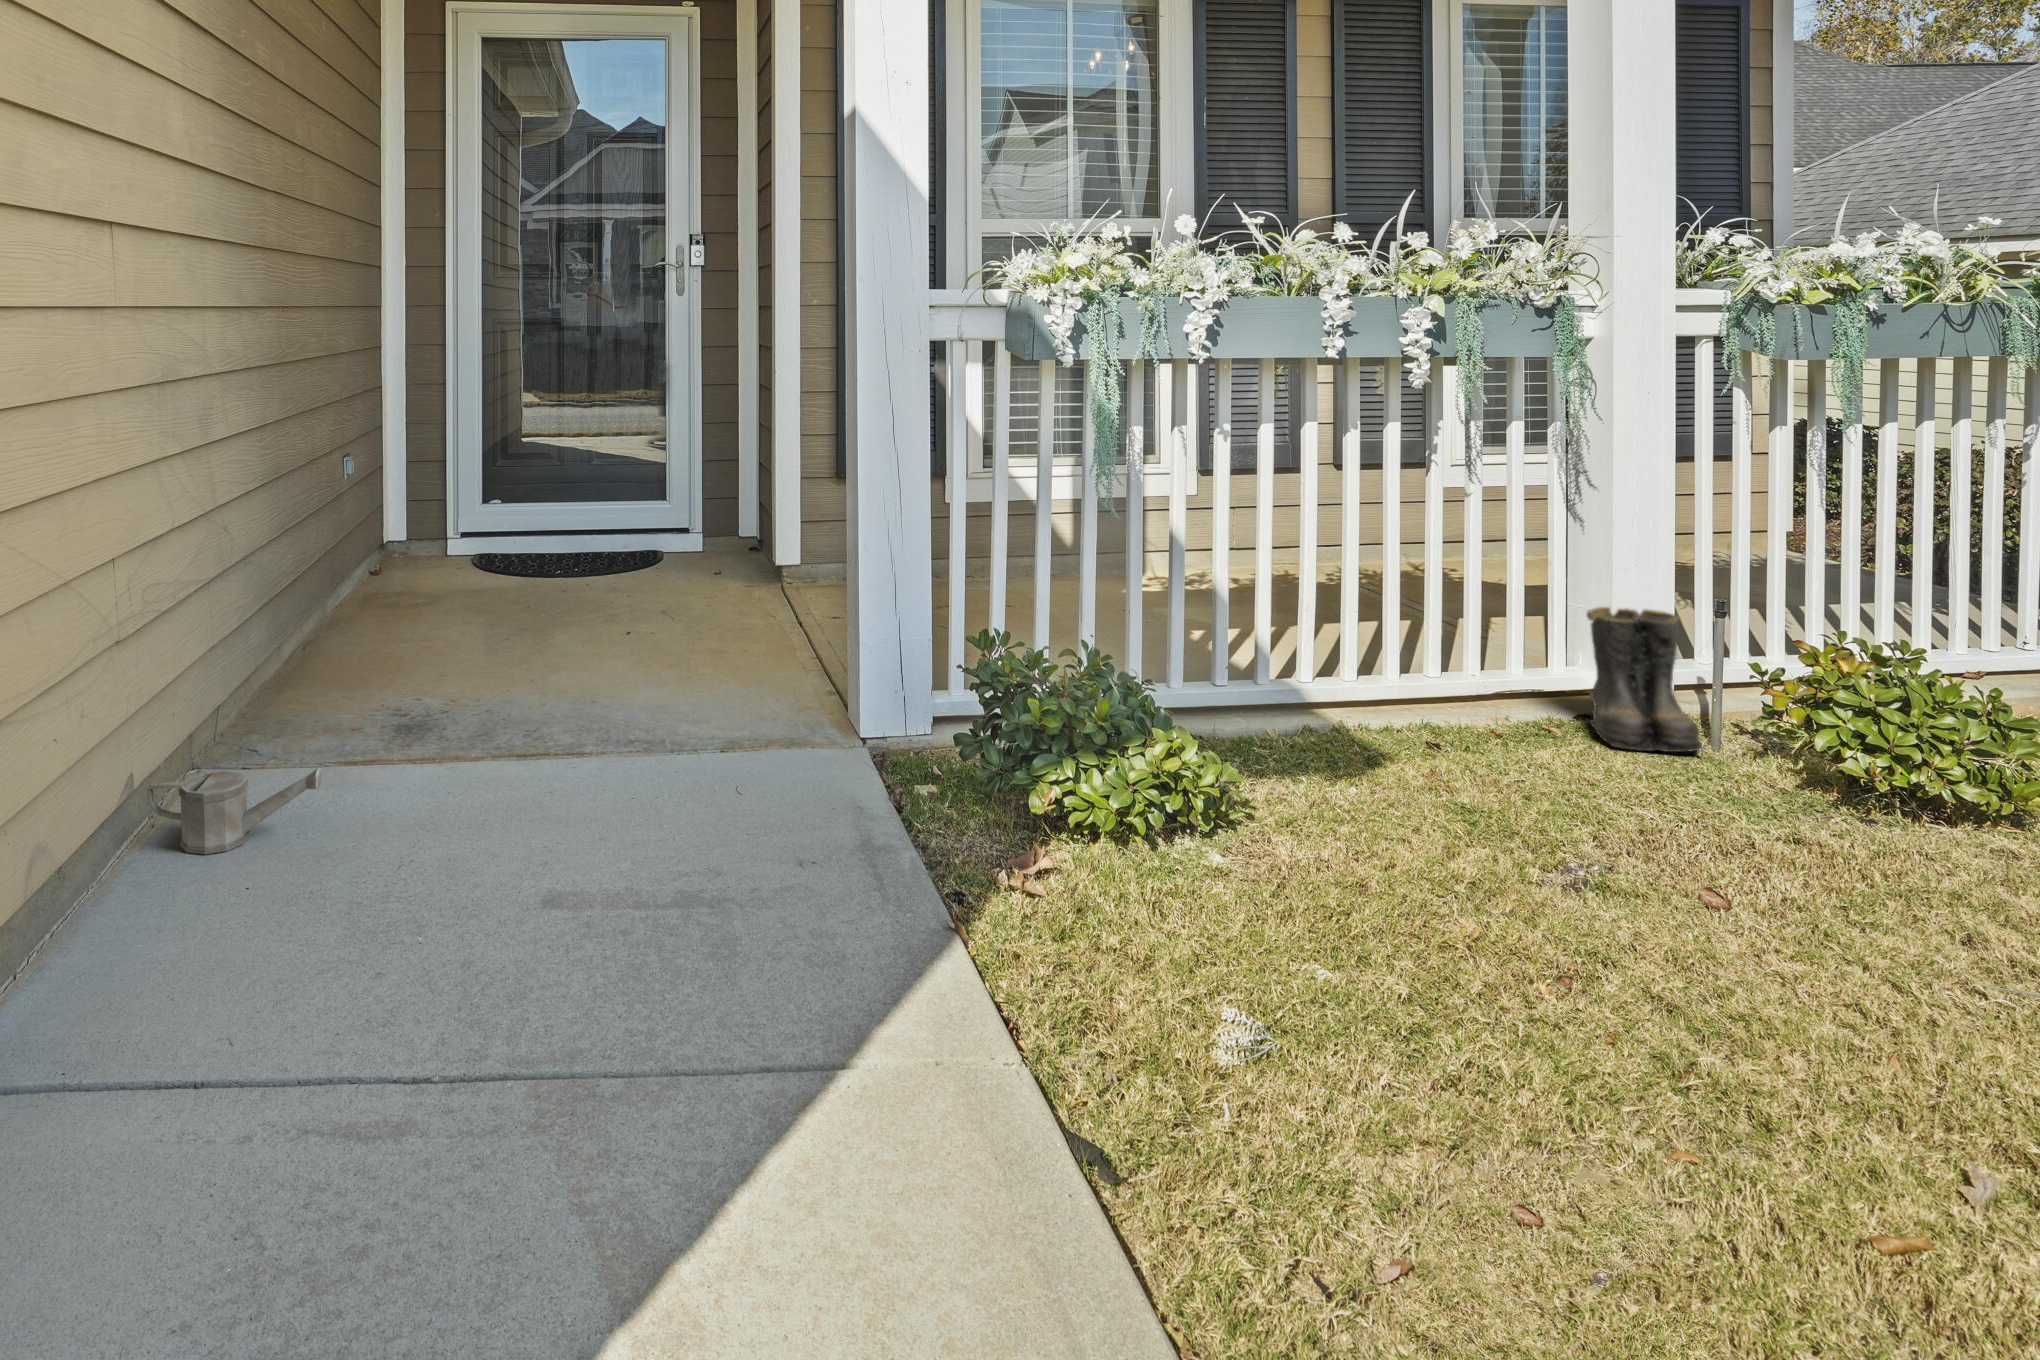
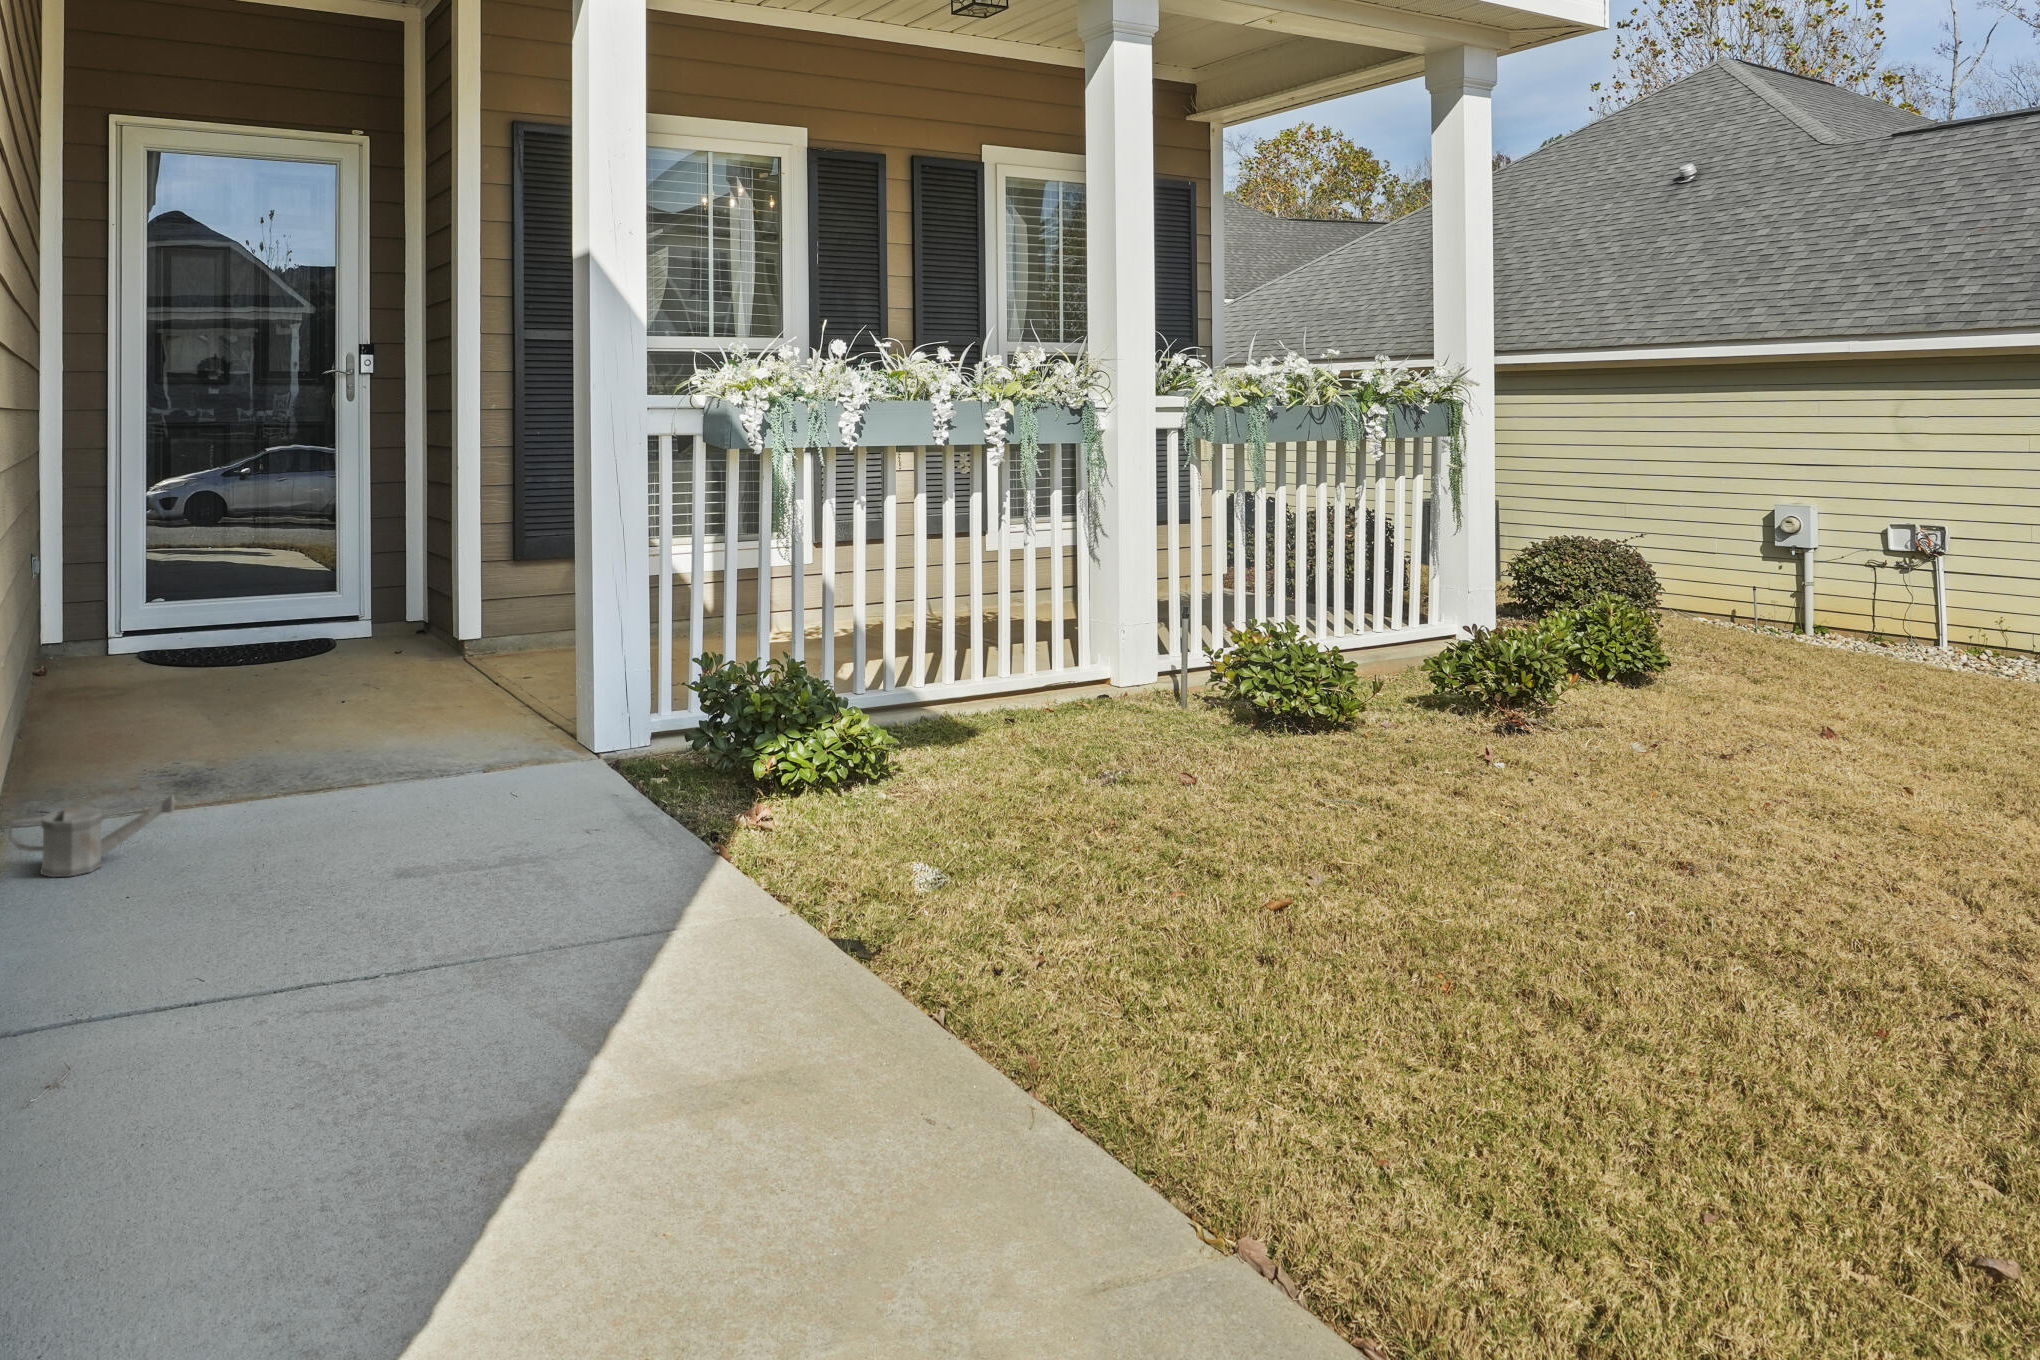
boots: present [1587,606,1703,752] -> none [1106,618,1183,714]

